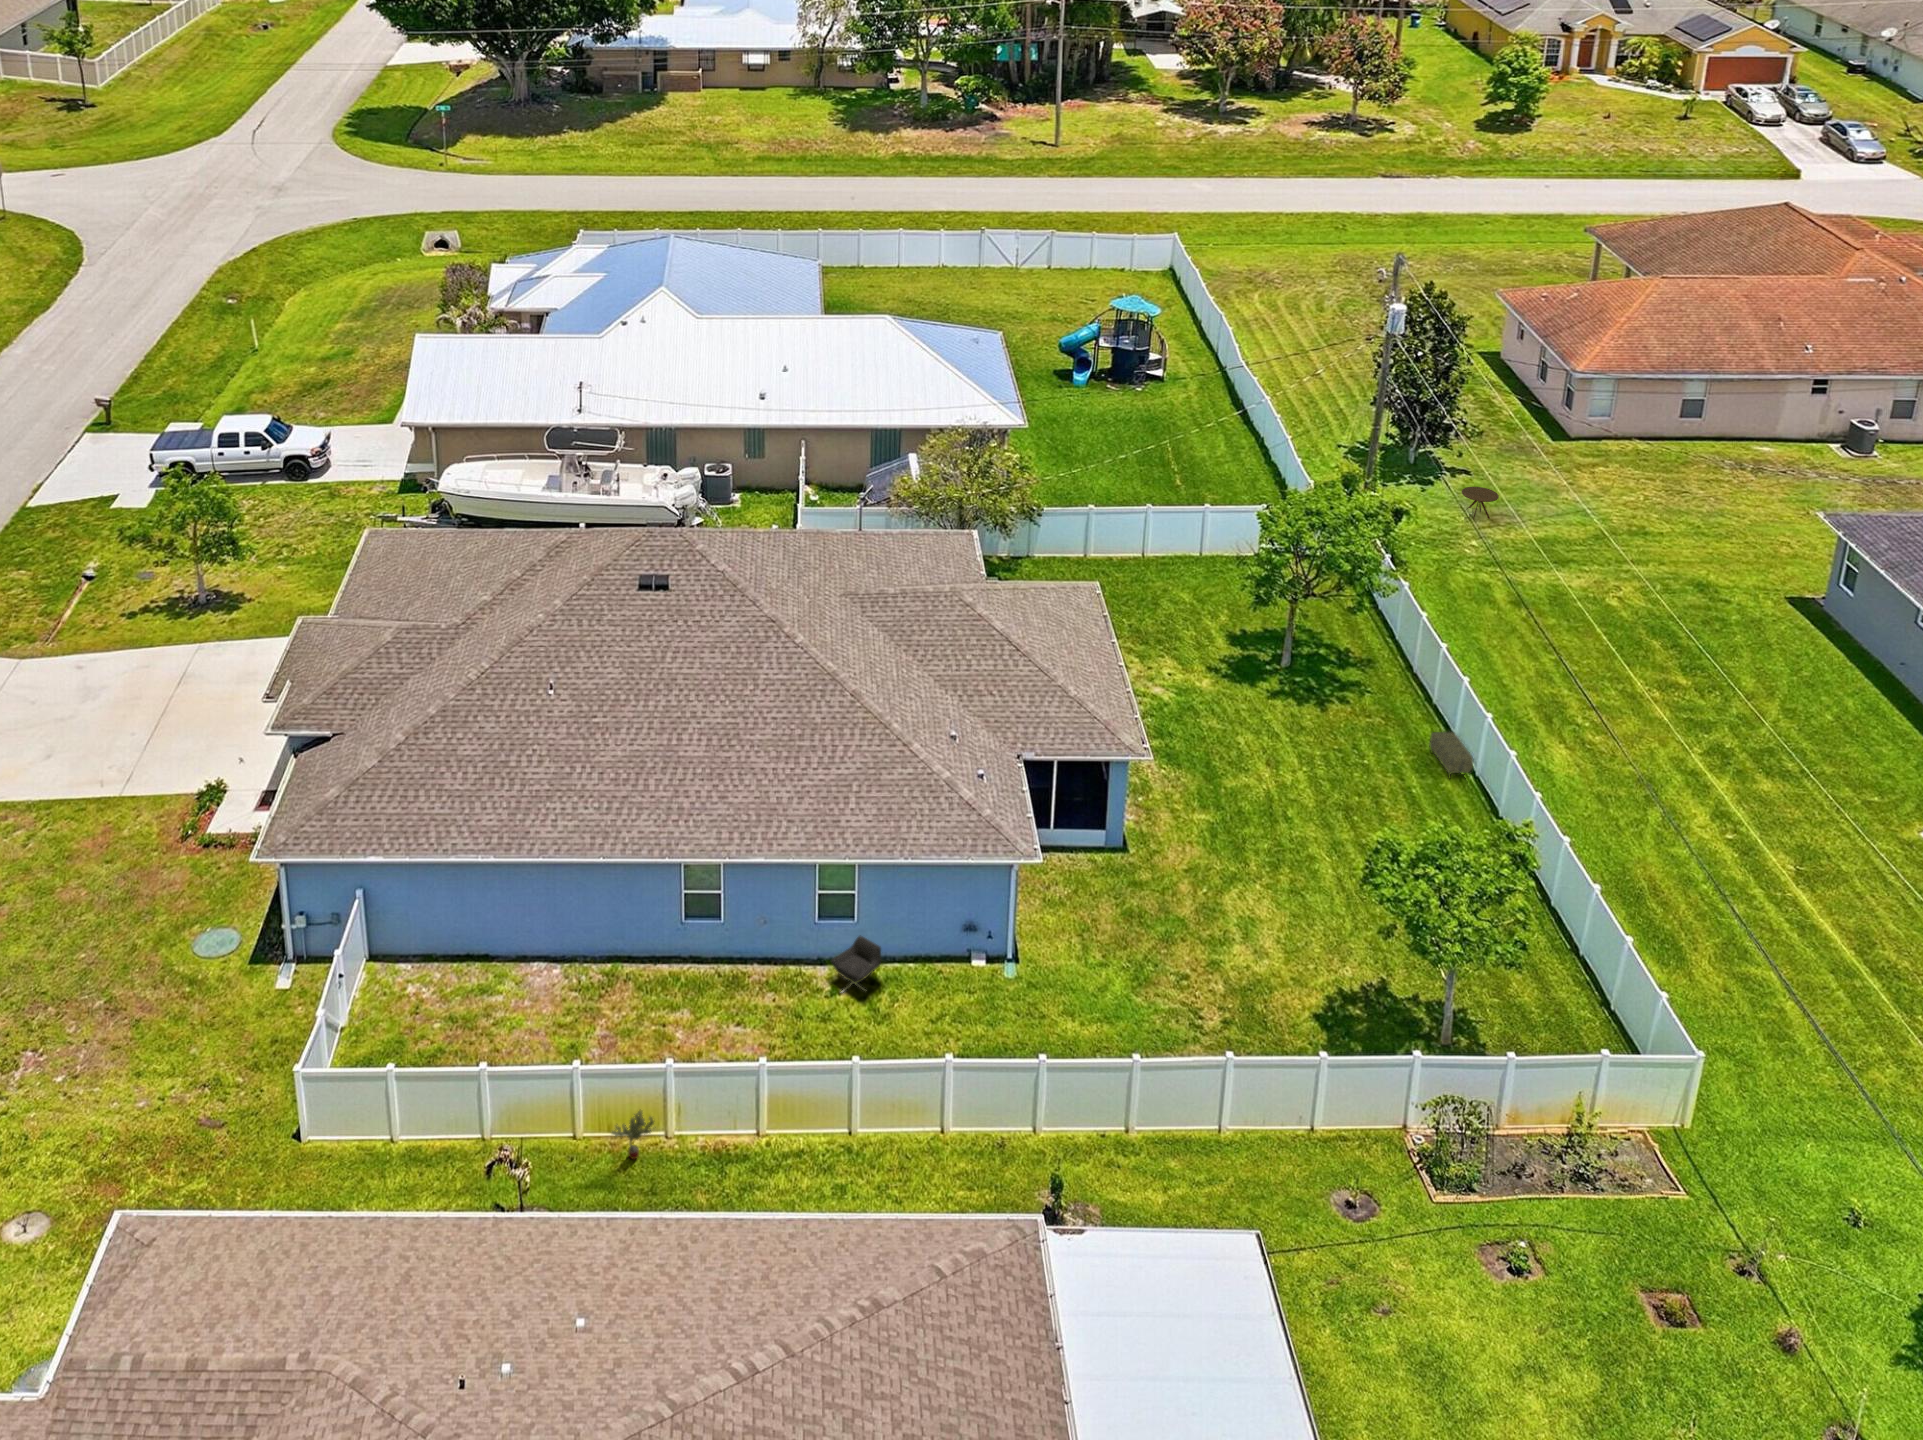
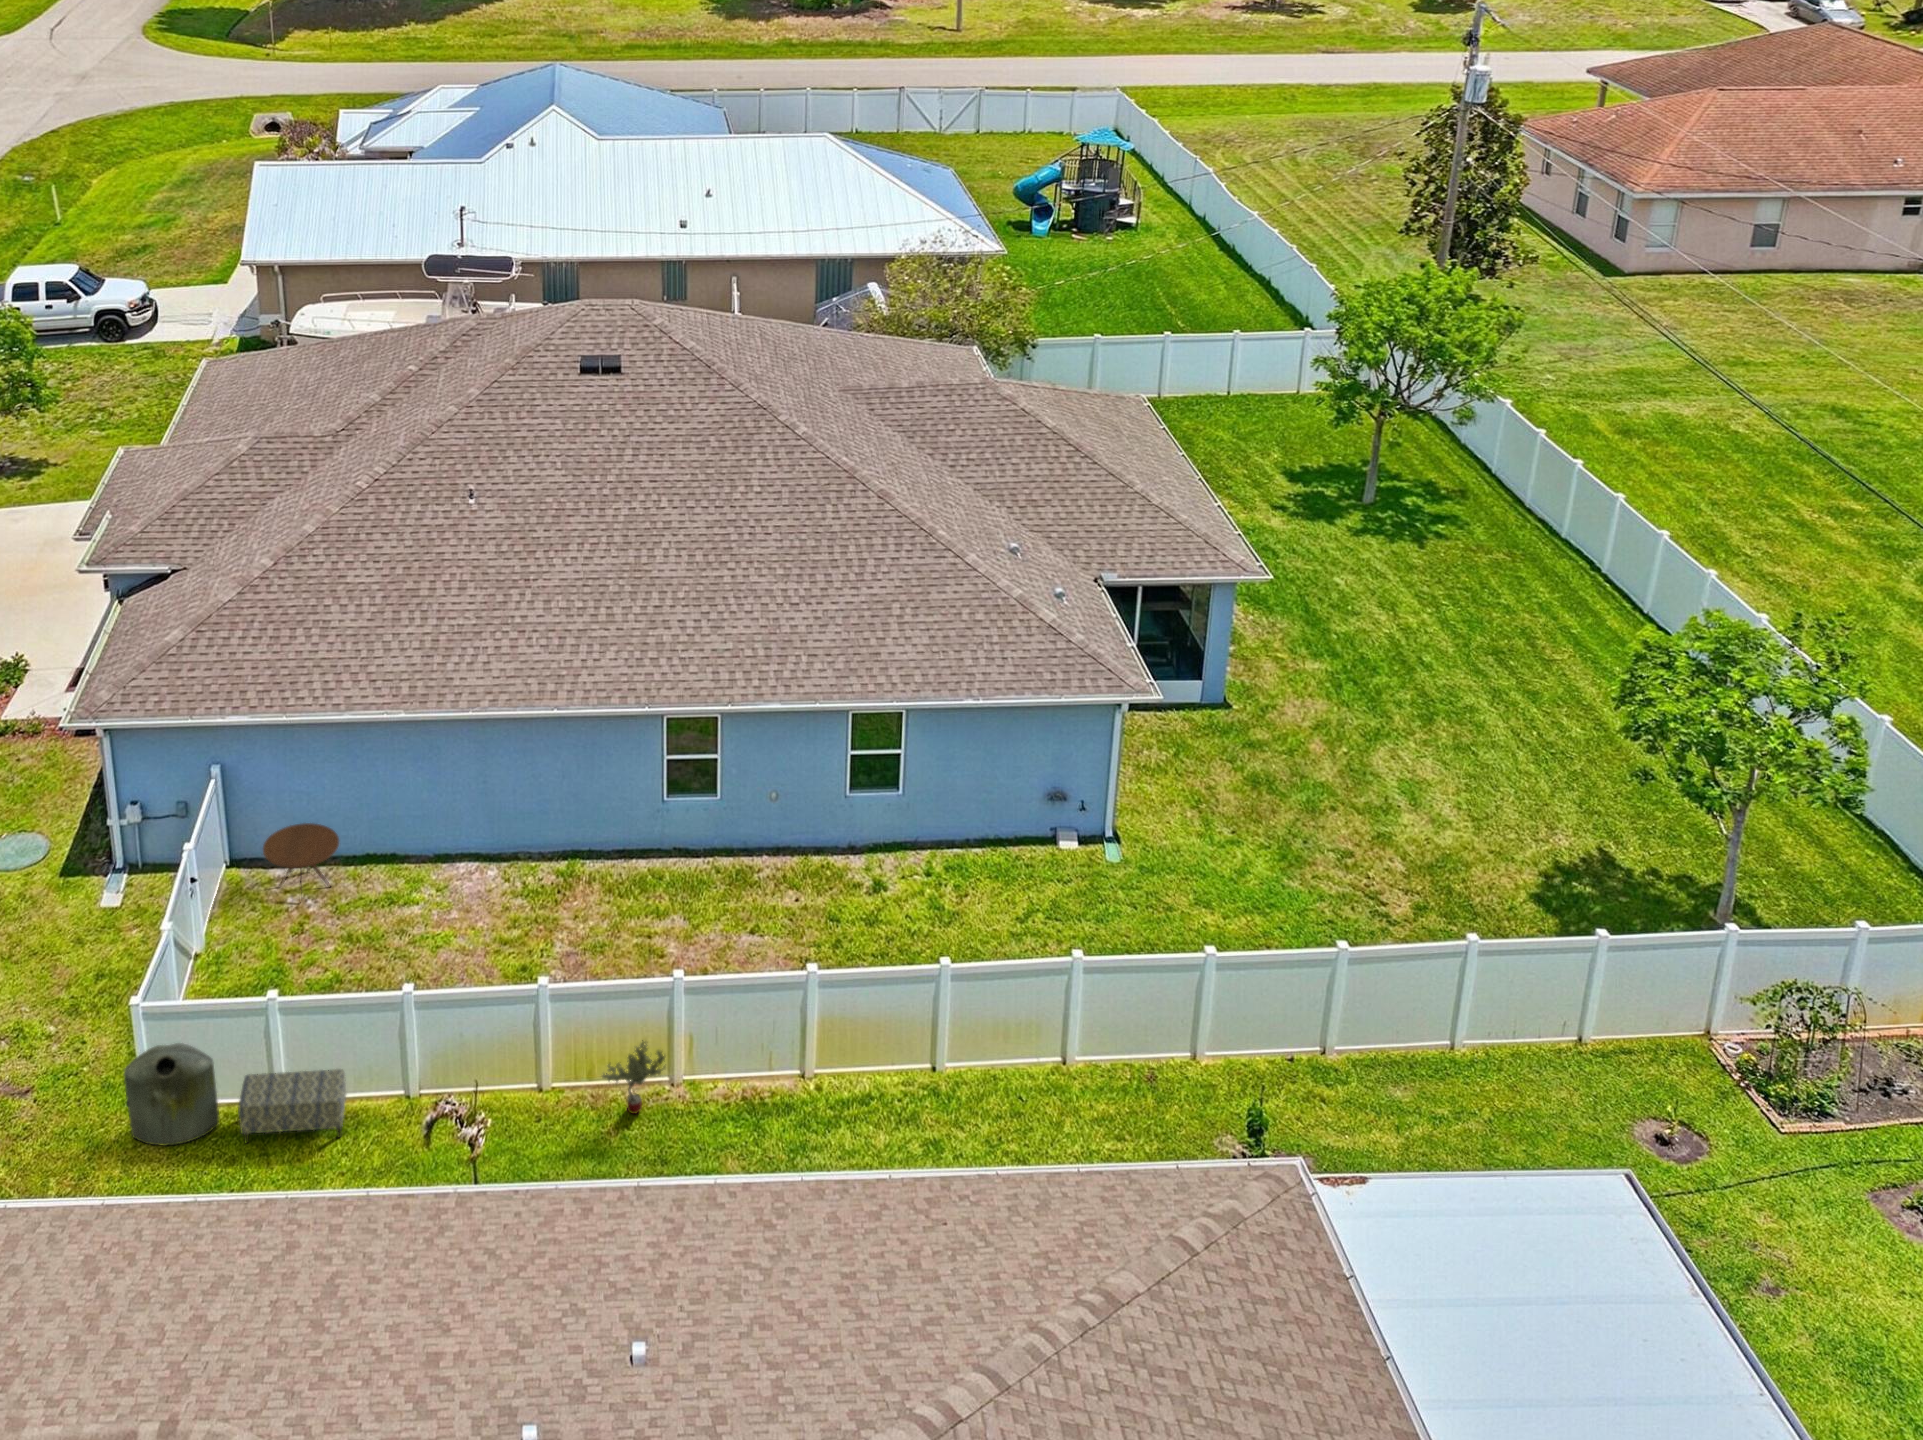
round table: present [1462,487,1499,520] -> present [263,823,339,887]
bench: present [1429,732,1473,778] -> present [238,1069,346,1143]
lounge chair: present [831,935,881,989] -> none [871,812,940,889]
trash can: none [286,1099,350,1169] -> present [124,1043,219,1146]

